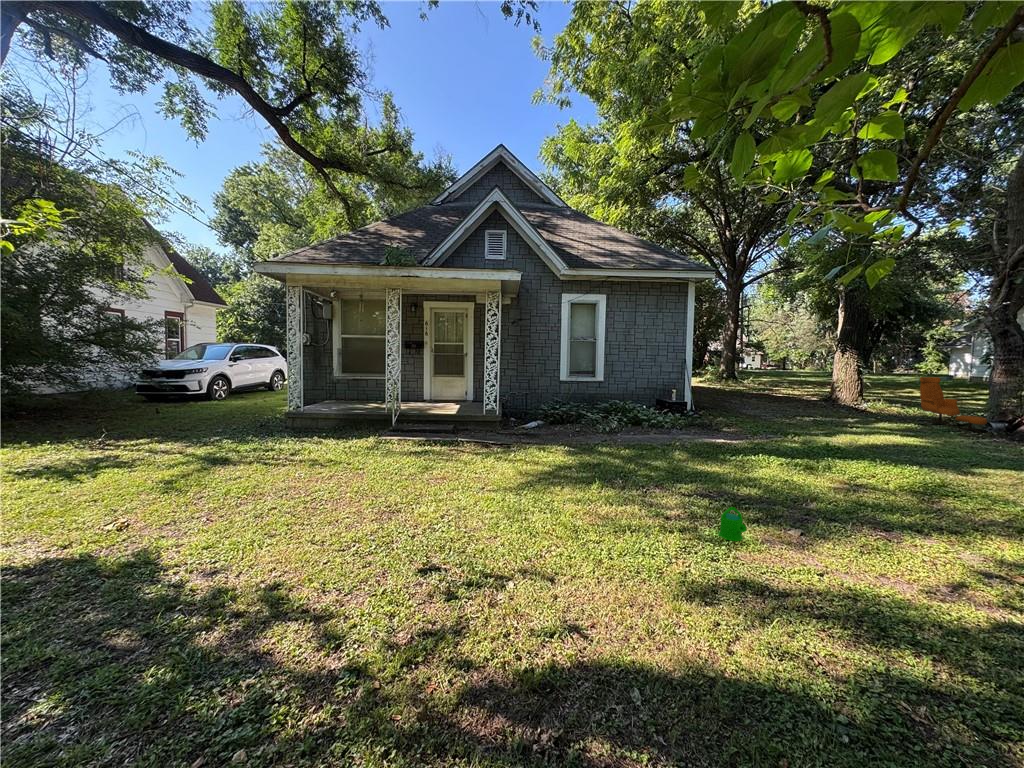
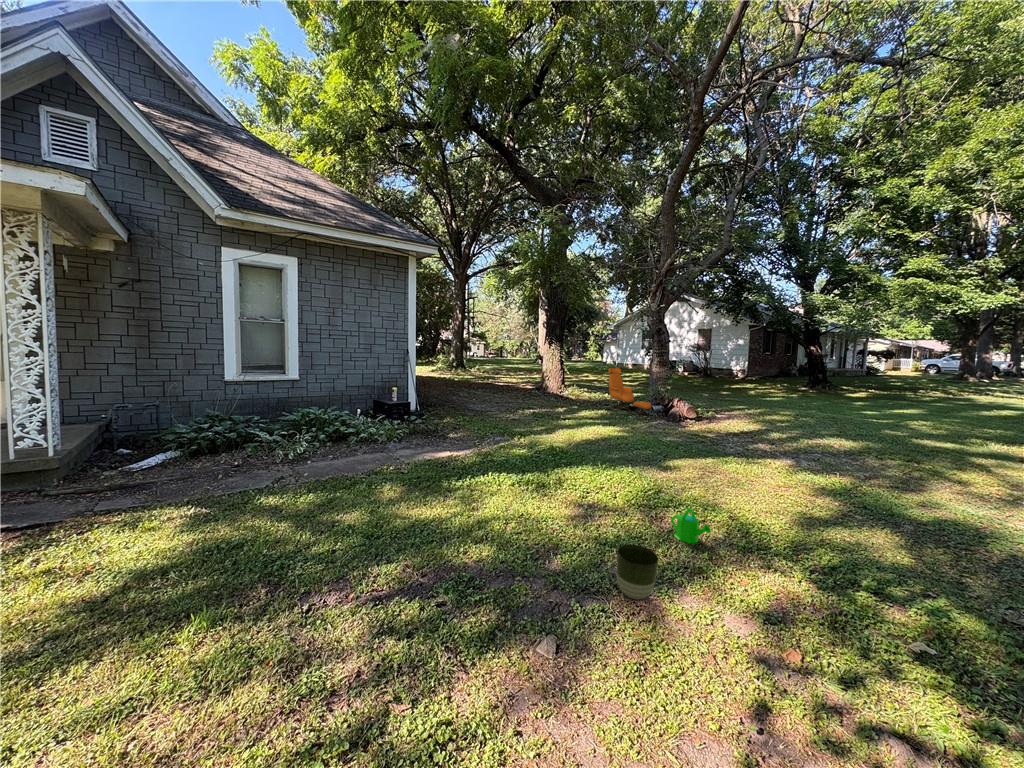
planter: none [861,496,900,534] -> present [617,545,659,599]
watering can: present [718,507,747,541] -> present [671,508,711,543]

